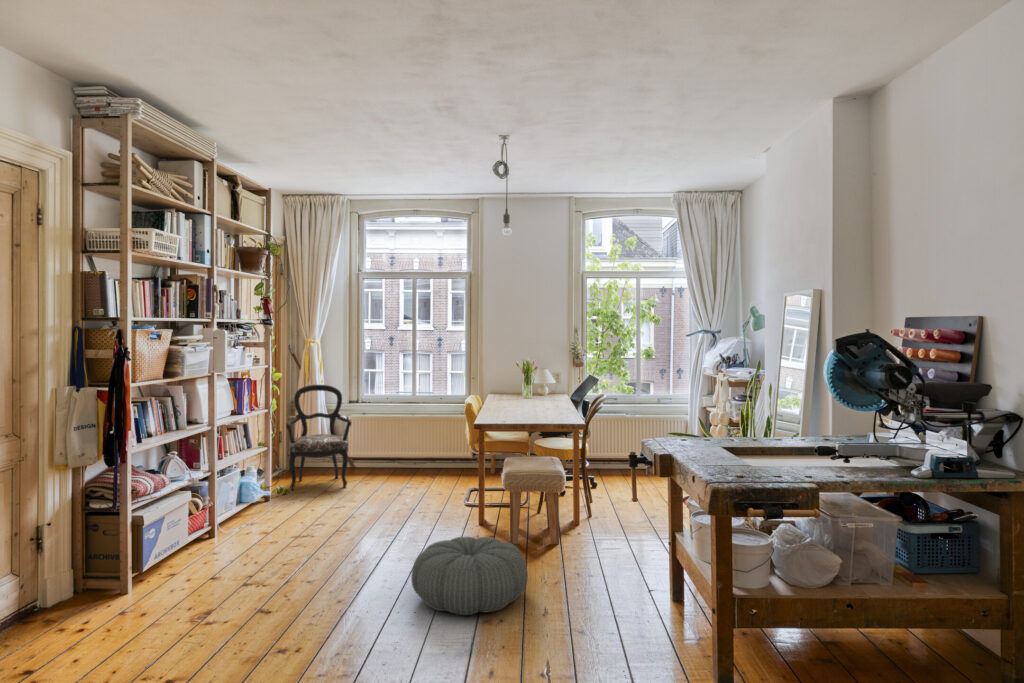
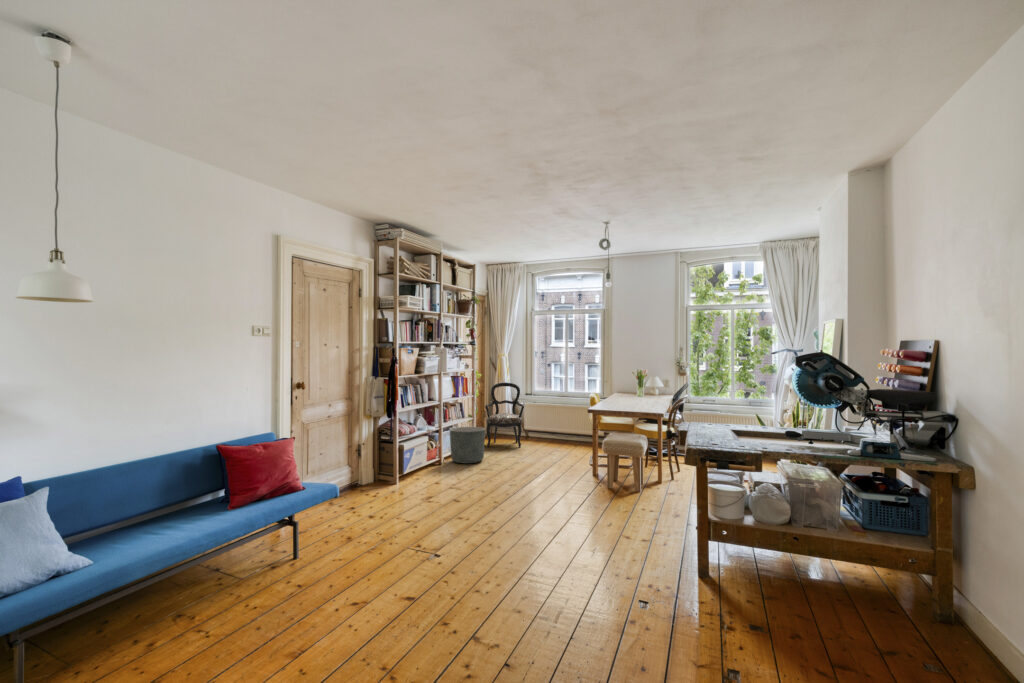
planter: none [229,463,294,529] -> present [450,427,485,464]
pouf: present [411,537,528,615] -> none [534,468,601,508]

